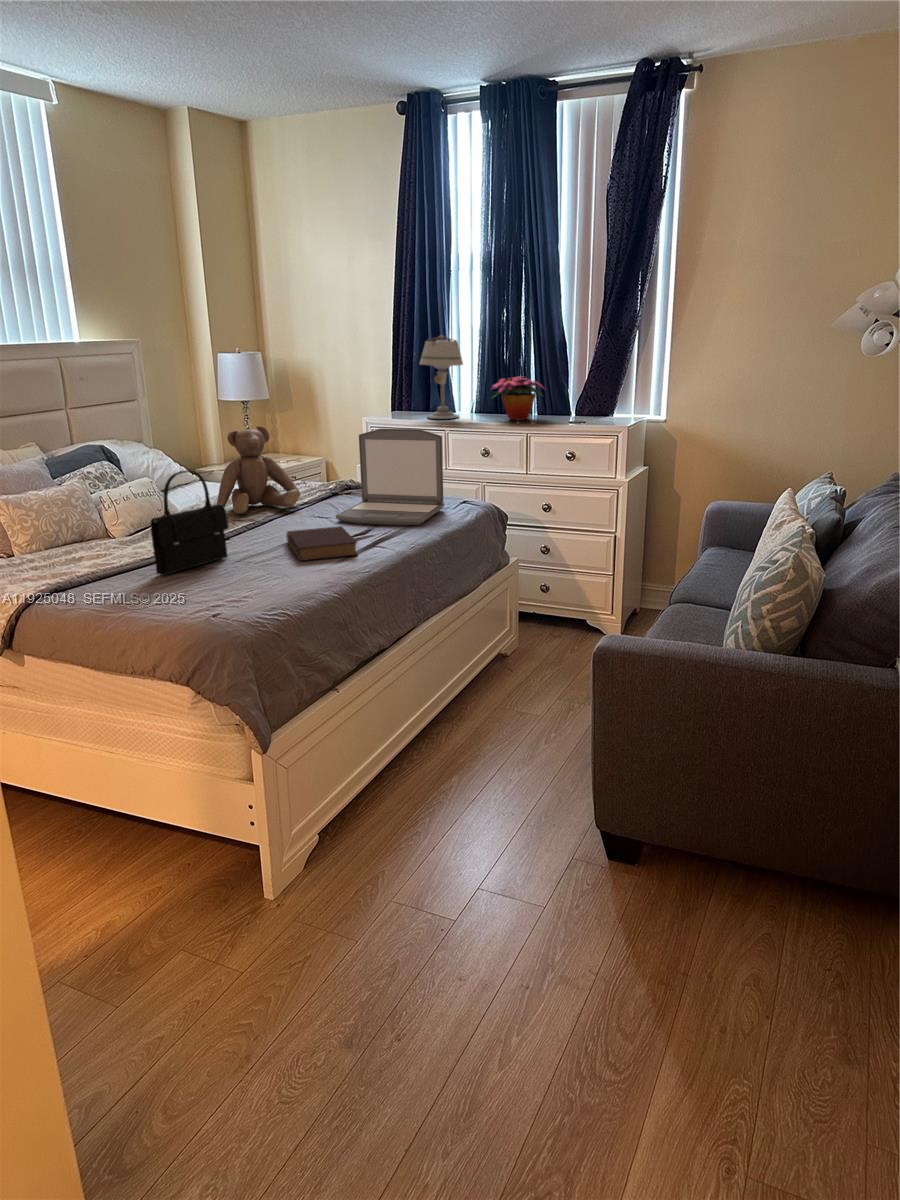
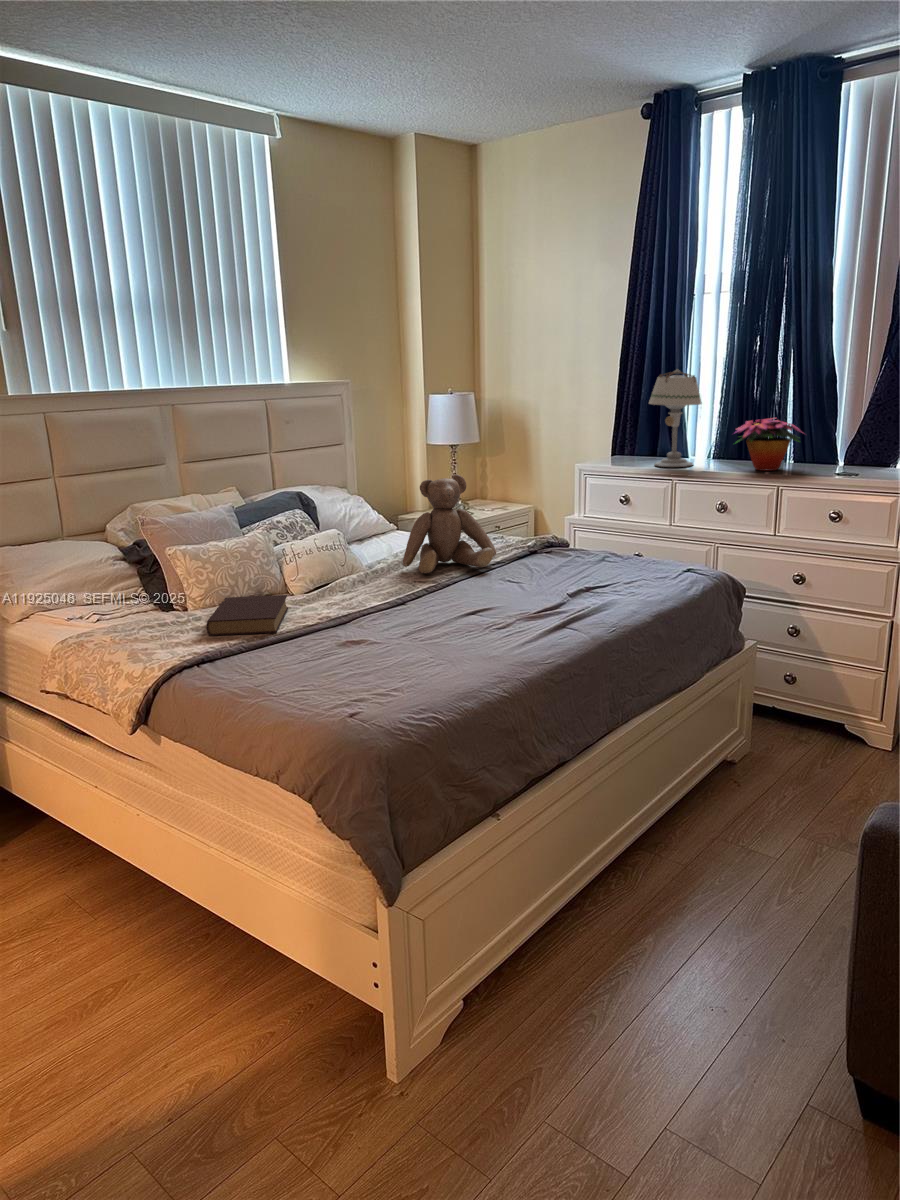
laptop: present [336,429,444,525] -> none [531,481,665,600]
handbag: present [151,470,229,576] -> none [308,531,399,651]
book: present [286,526,358,561] -> present [206,595,288,636]

